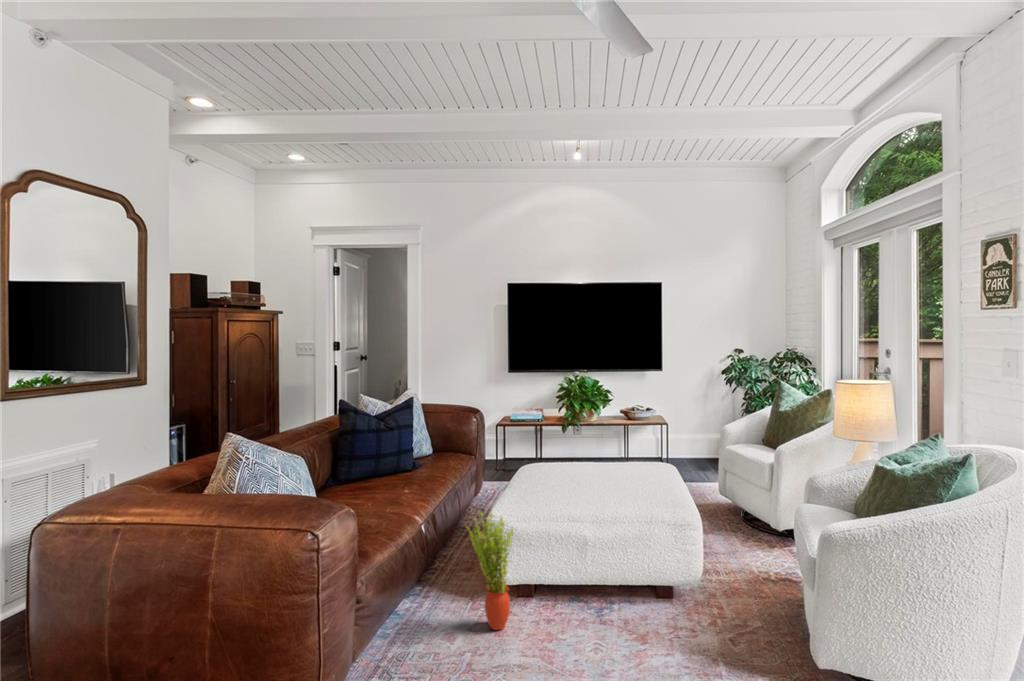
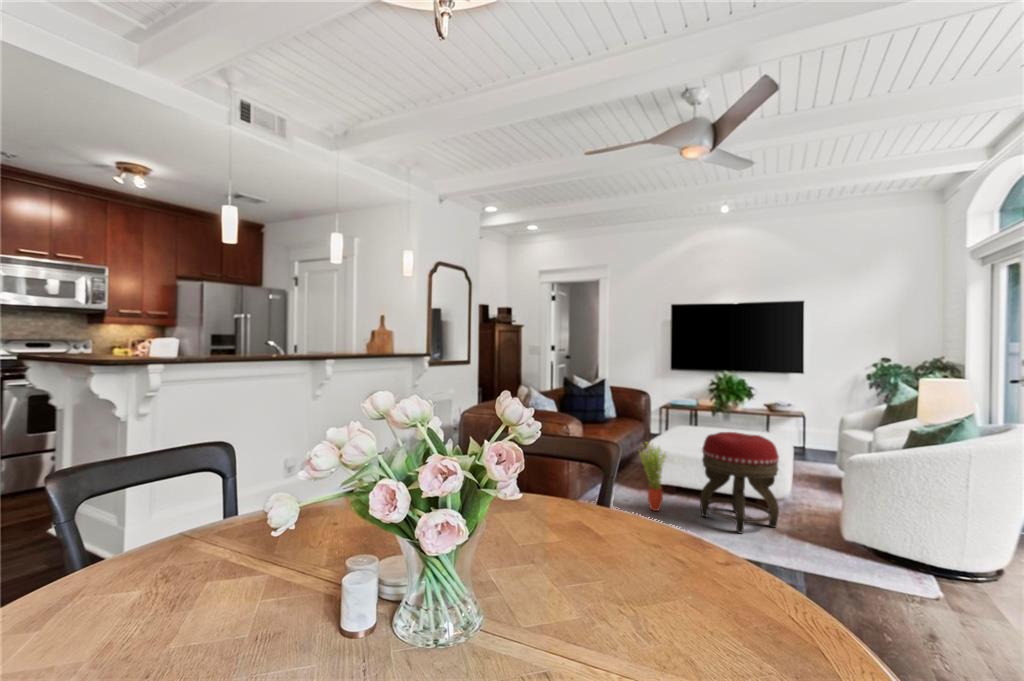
footstool: none [569,480,686,657] -> present [700,432,779,533]

